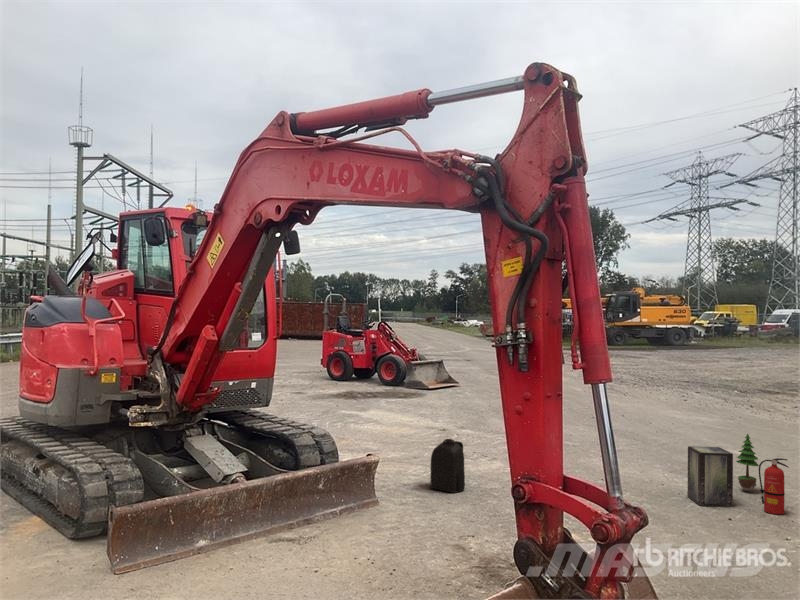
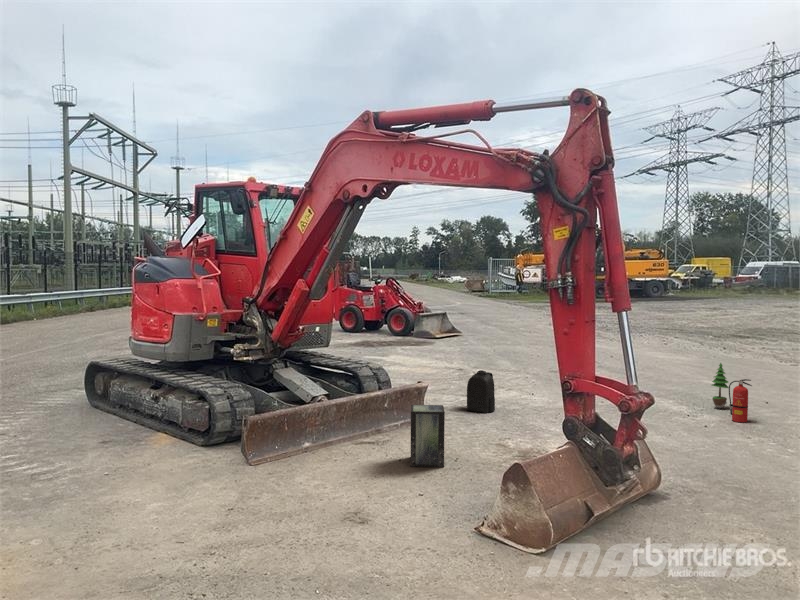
storage box: present [688,446,733,507] -> present [410,405,445,467]

